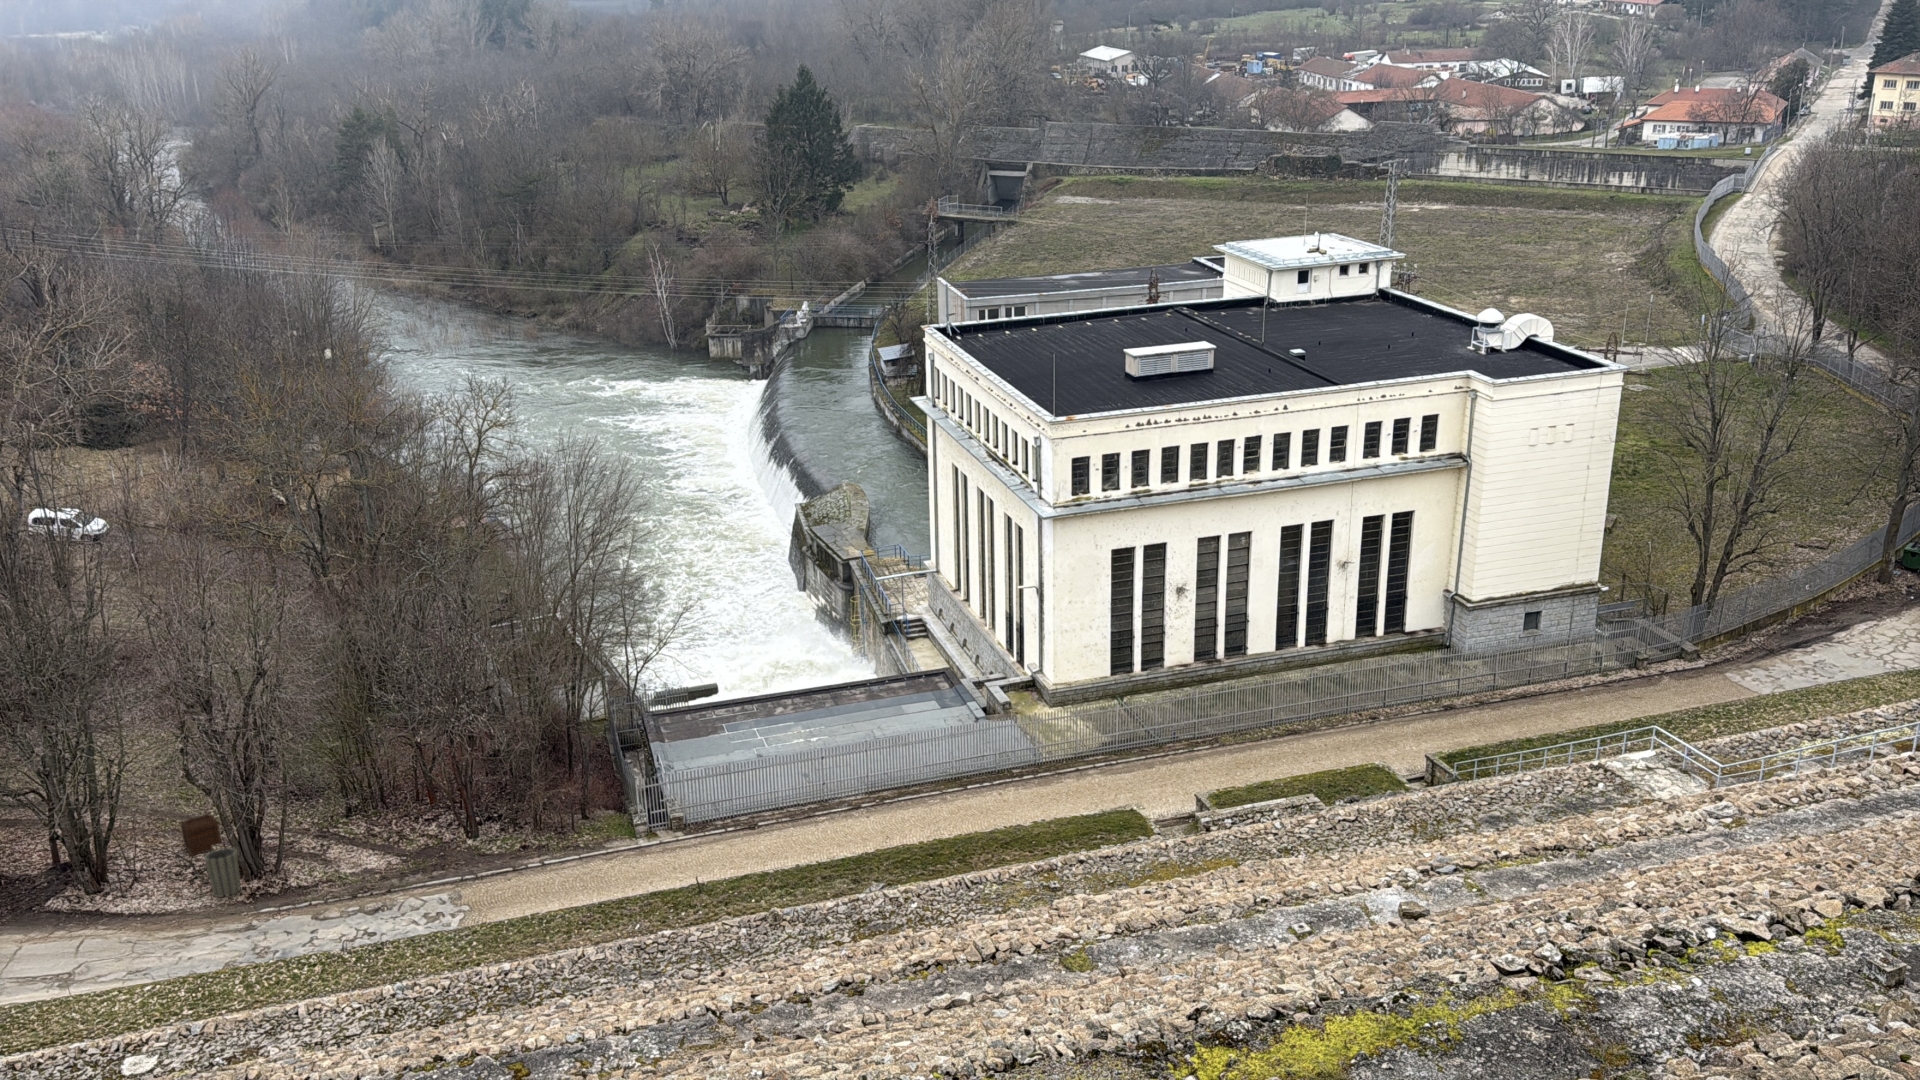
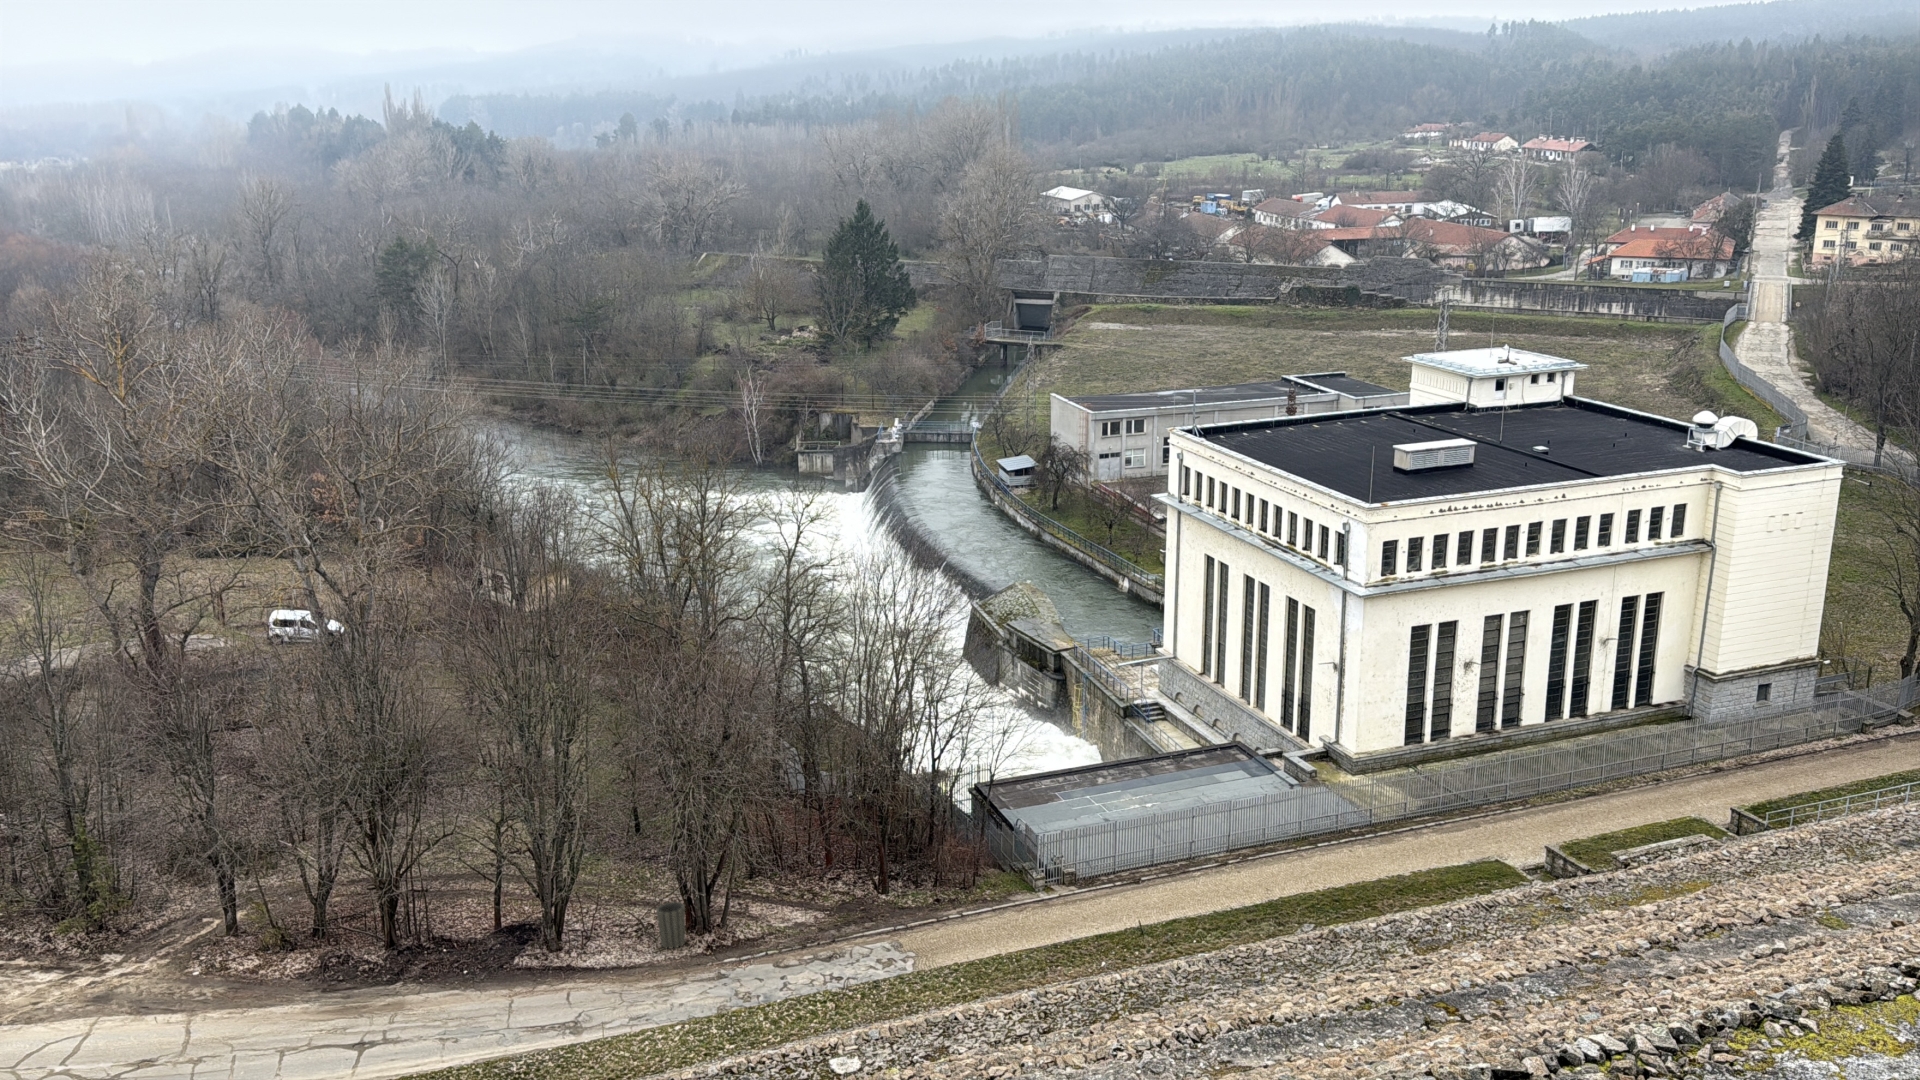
wooden crate: present [181,814,221,856] -> none [601,873,639,912]

